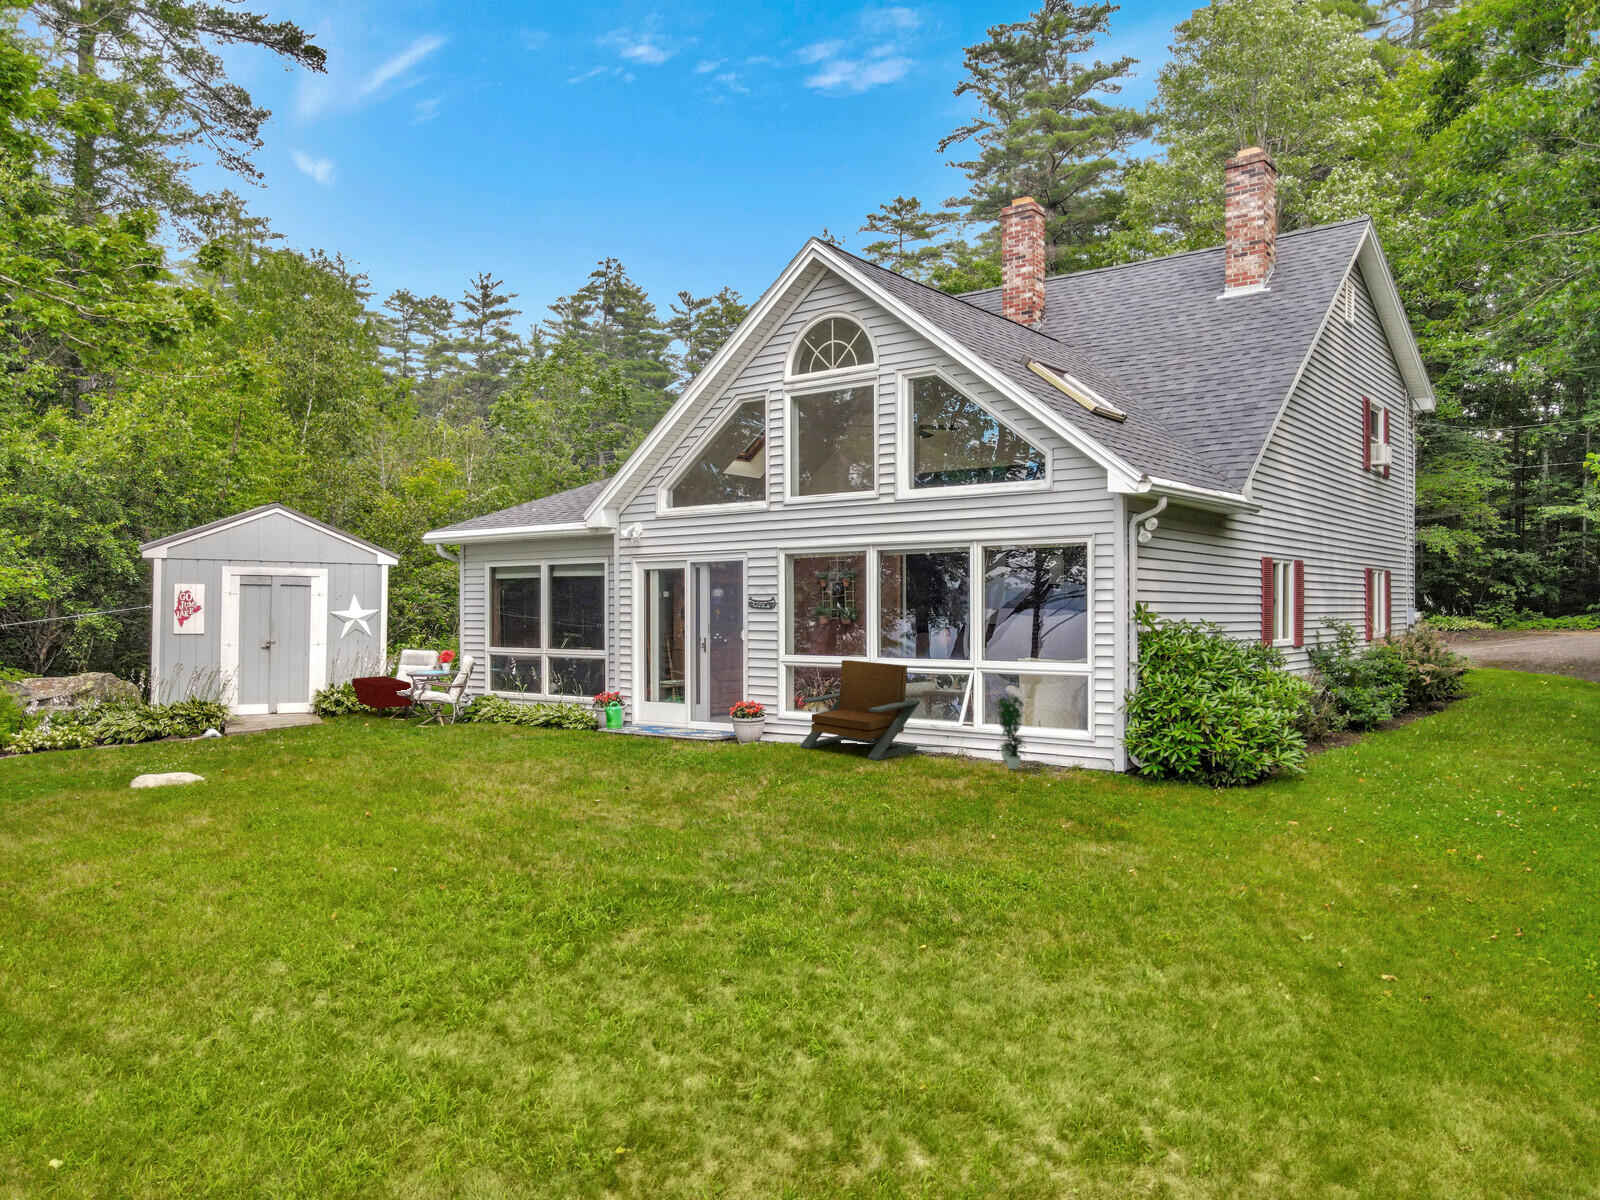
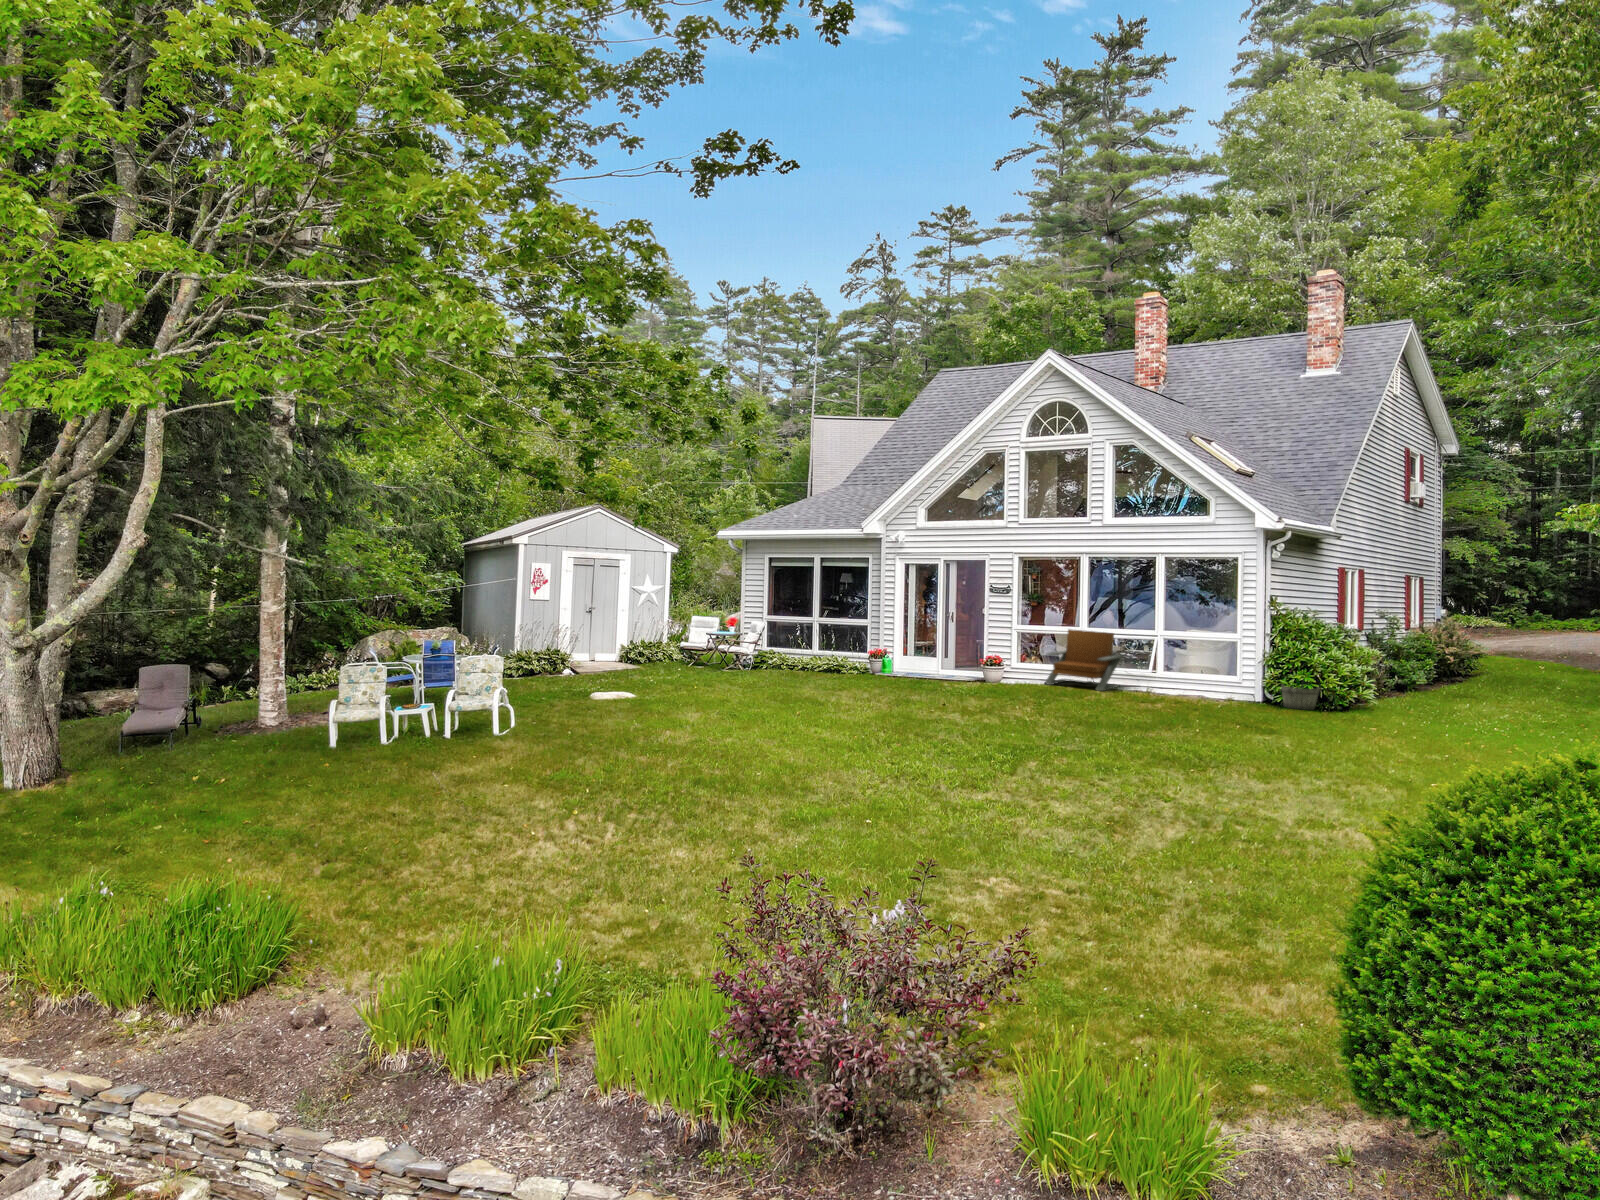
bench: present [352,676,412,718] -> none [674,638,724,668]
potted plant: present [996,694,1026,769] -> none [1176,648,1202,697]
wooden bucket: none [1148,740,1211,794] -> present [1281,684,1320,710]

